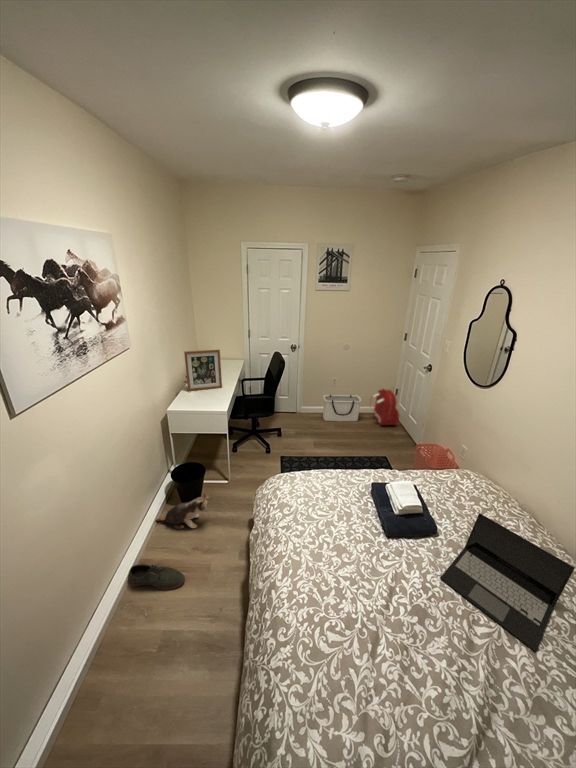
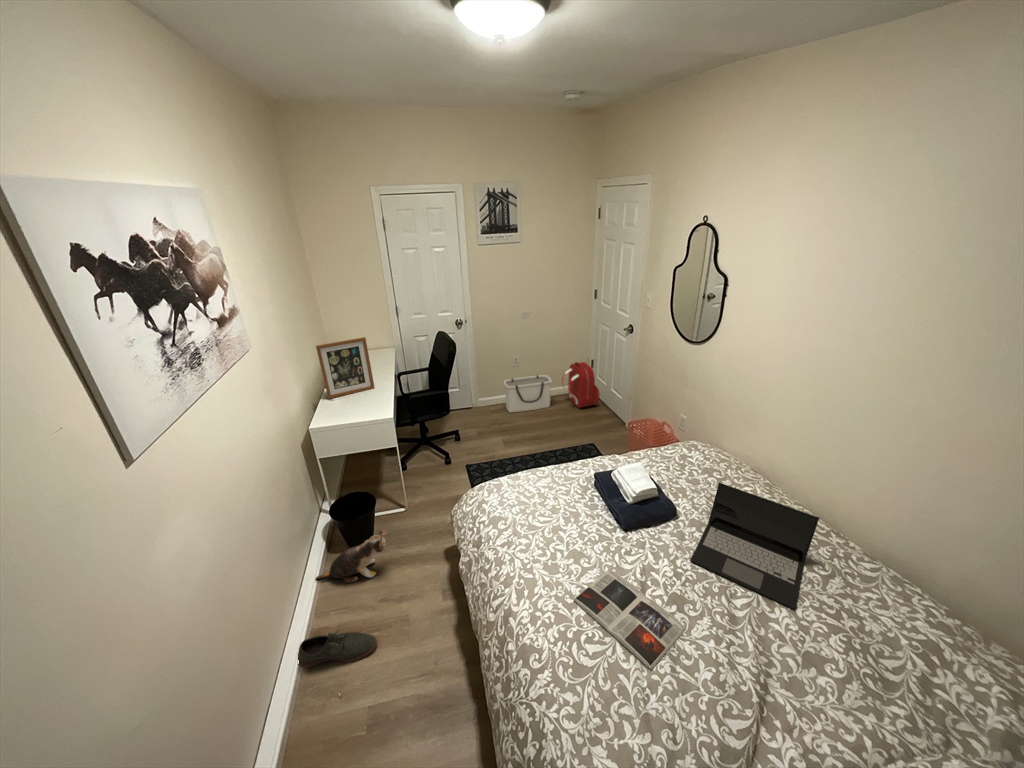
magazine: none [328,568,422,672] -> present [573,569,686,669]

